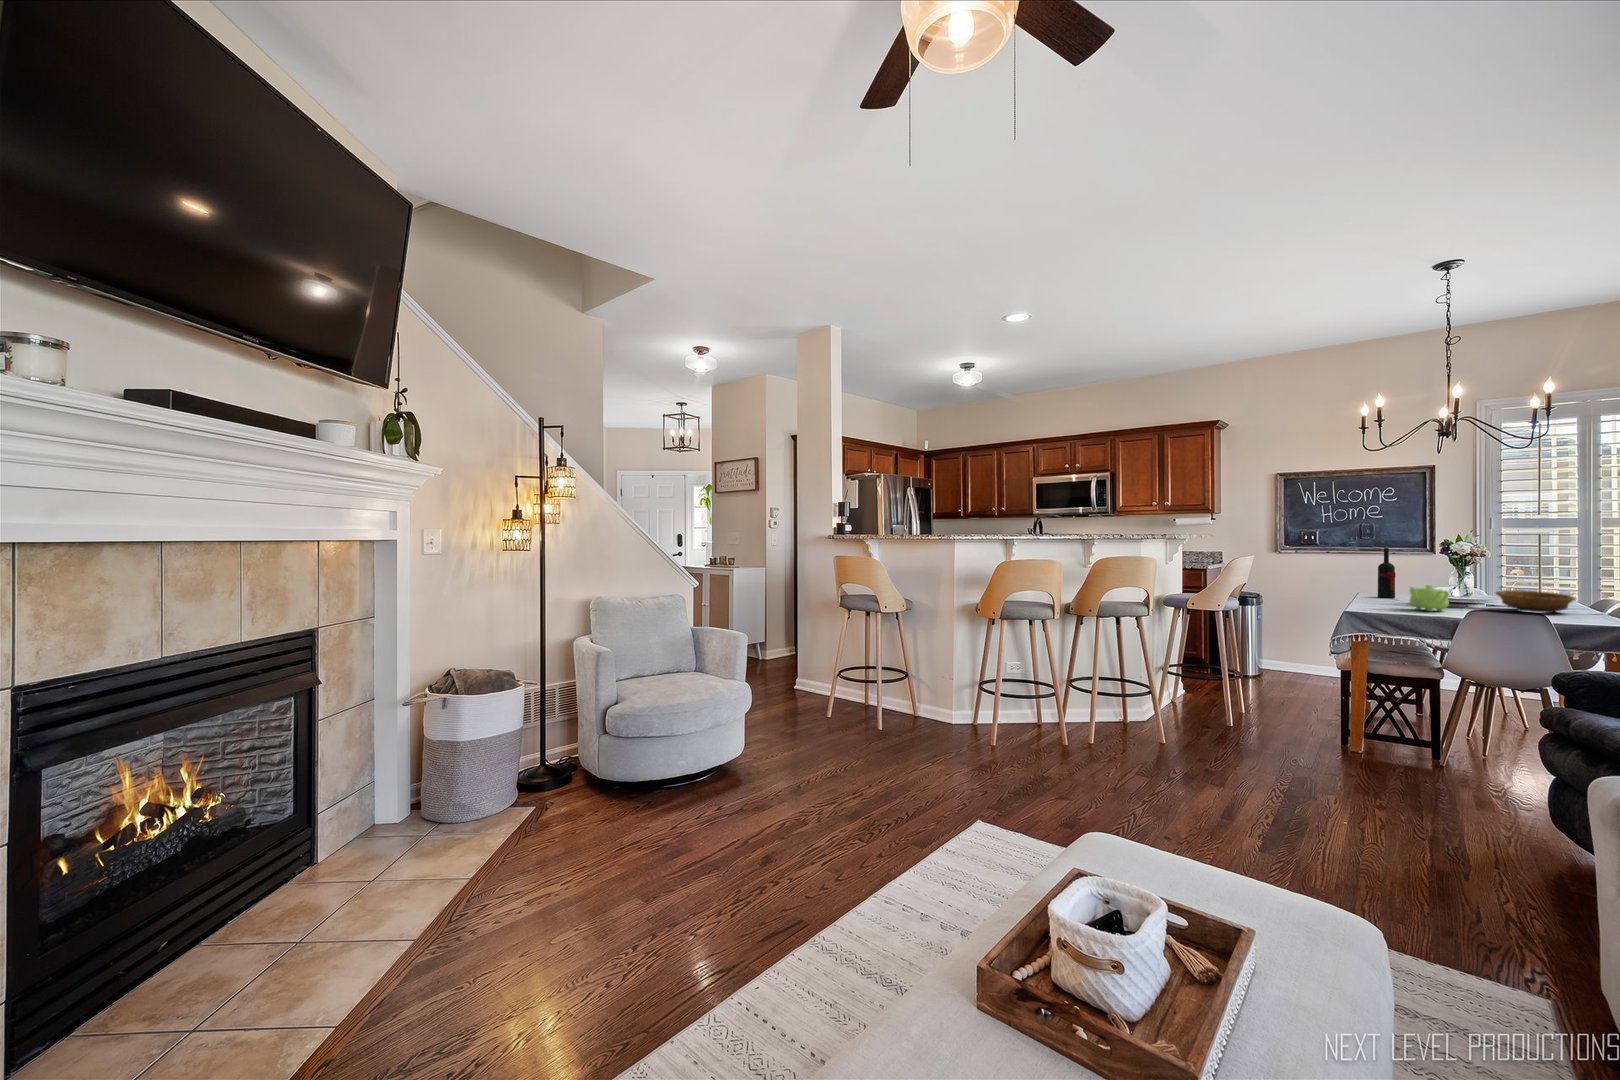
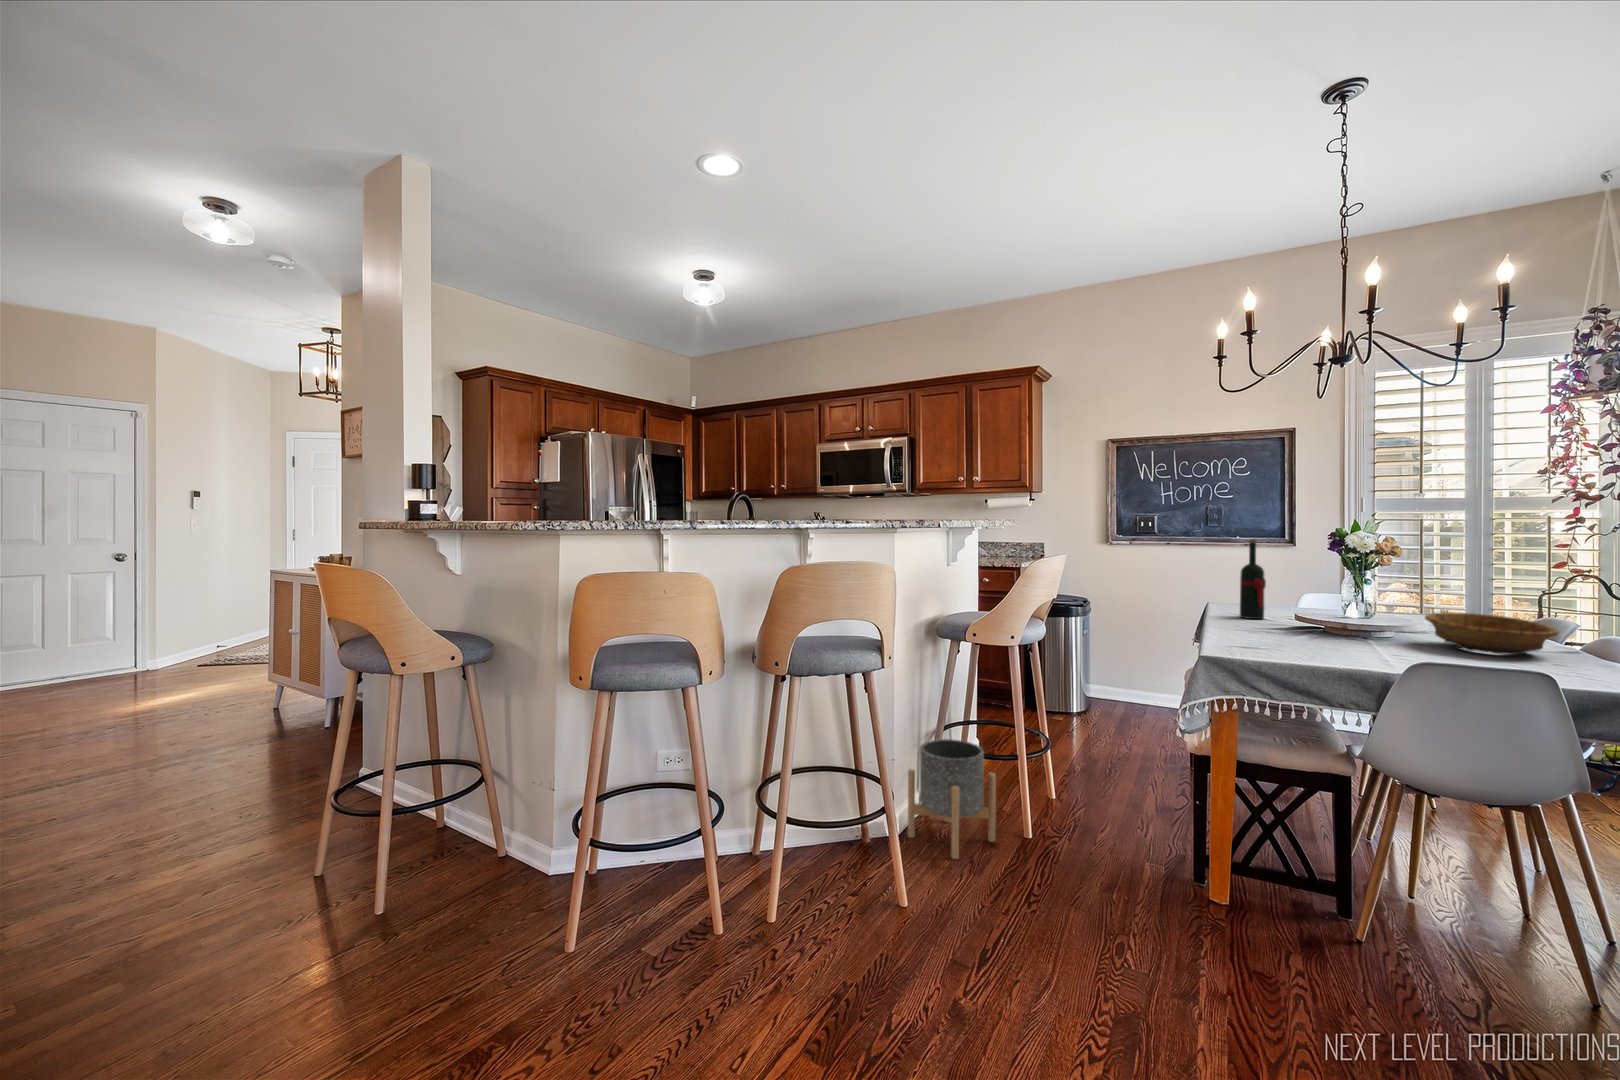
teapot: present [1409,585,1449,611] -> none [1300,609,1370,656]
planter: none [1154,668,1211,732] -> present [908,739,996,859]

